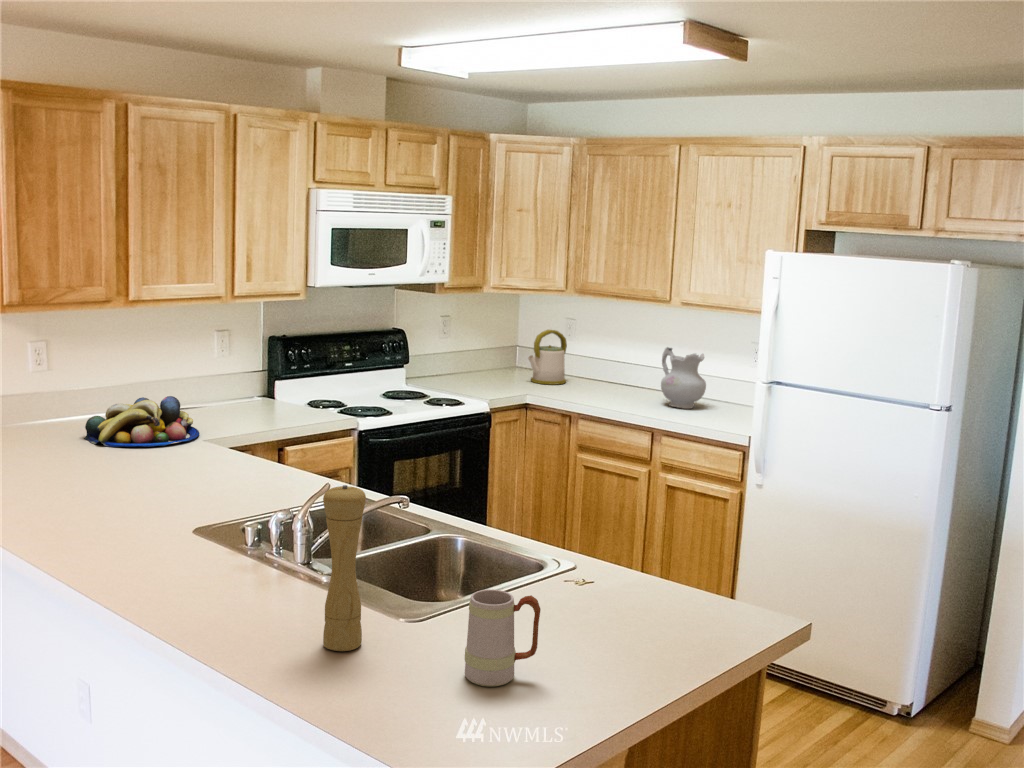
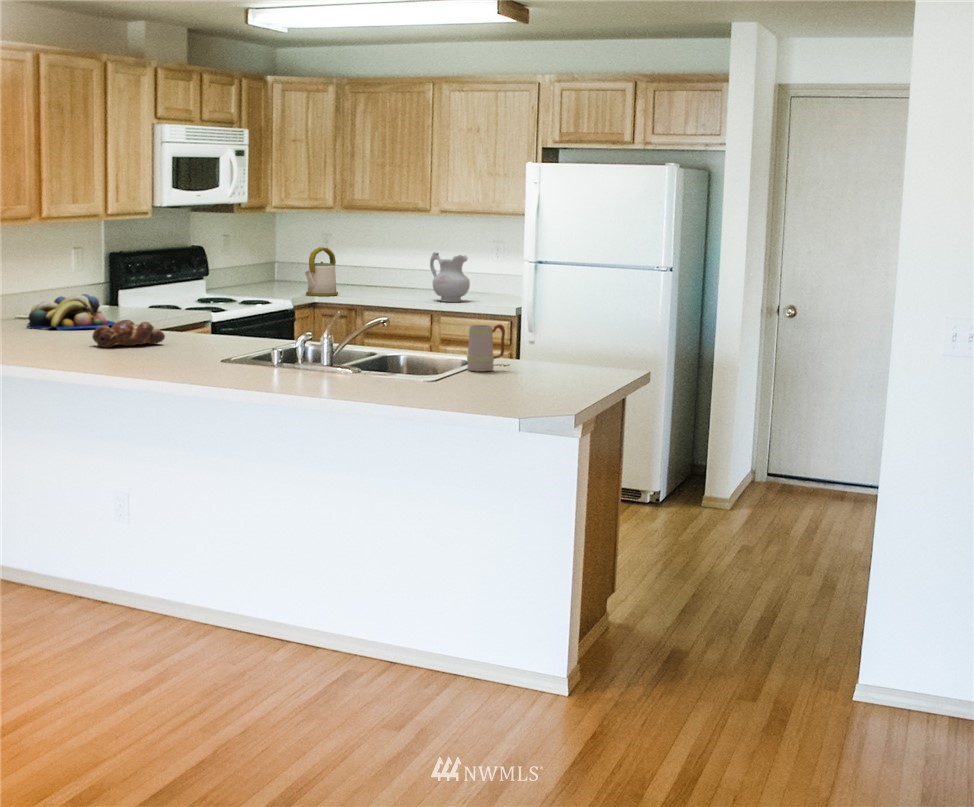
bread loaf: none [47,464,153,506] -> present [92,320,165,347]
pepper mill: present [323,485,366,651] -> none [381,277,404,369]

